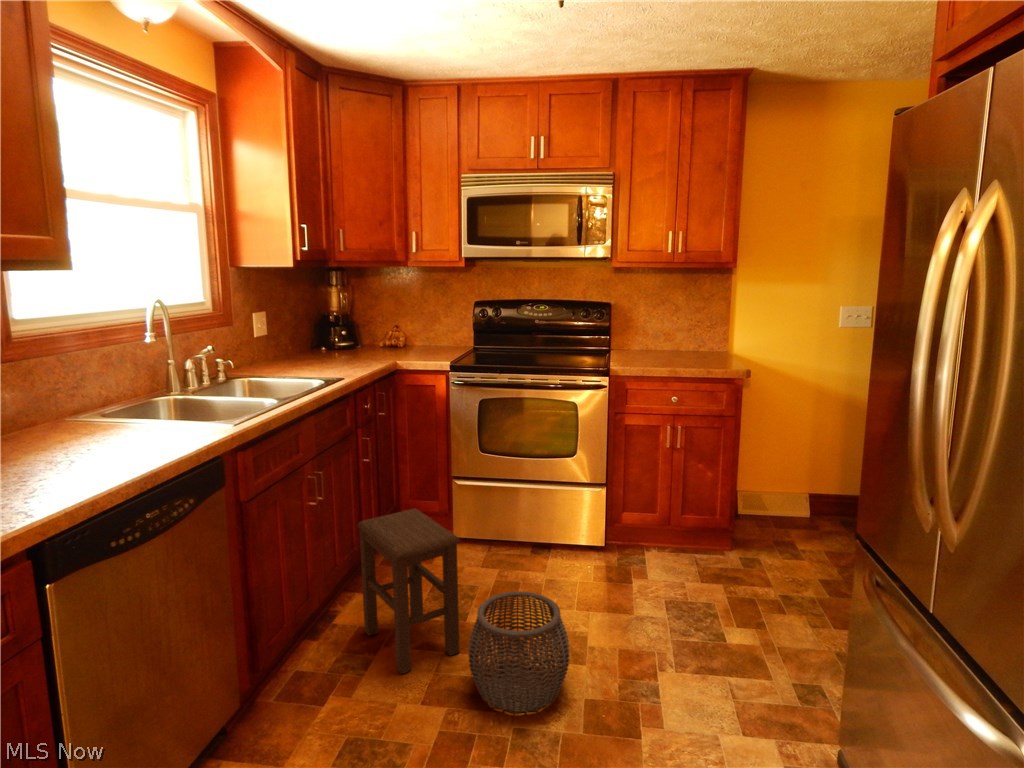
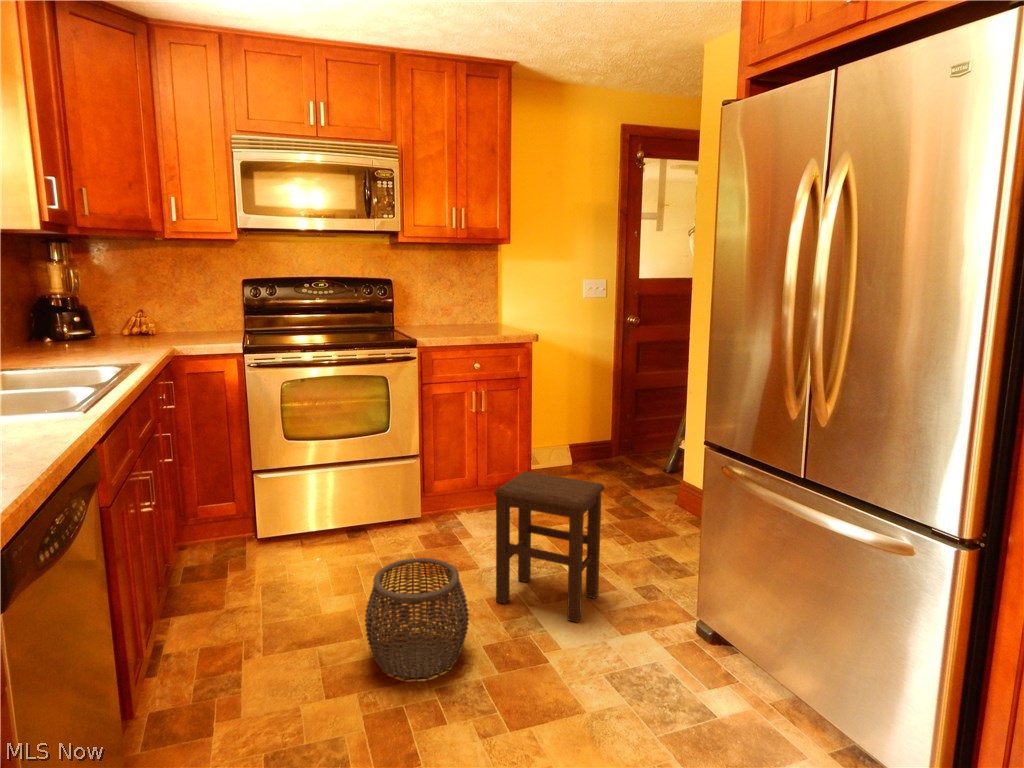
stool: present [358,509,460,674] -> present [494,471,605,622]

